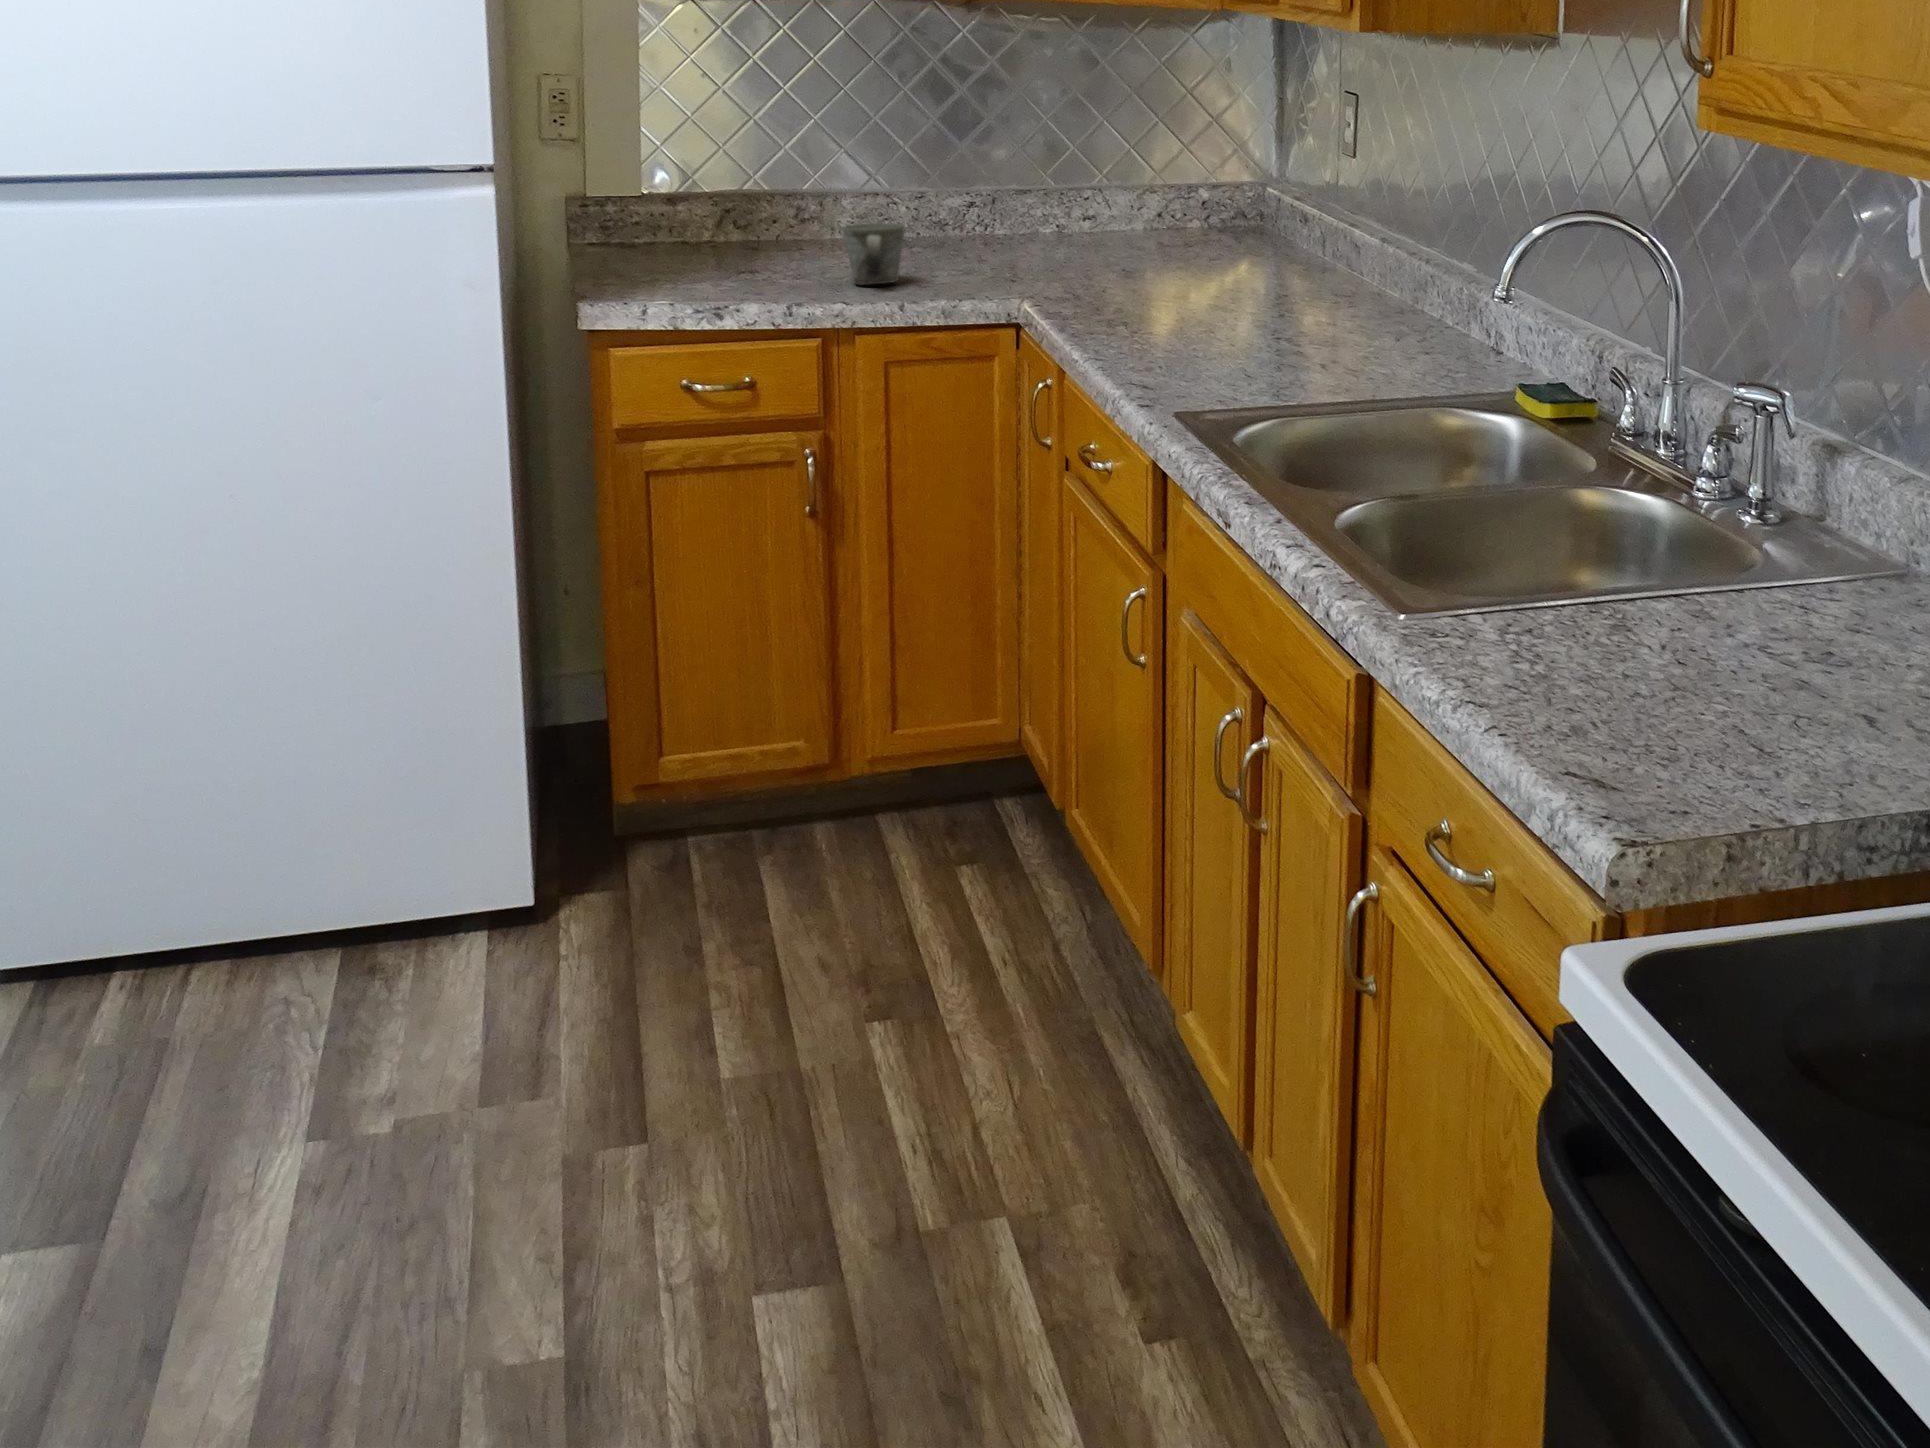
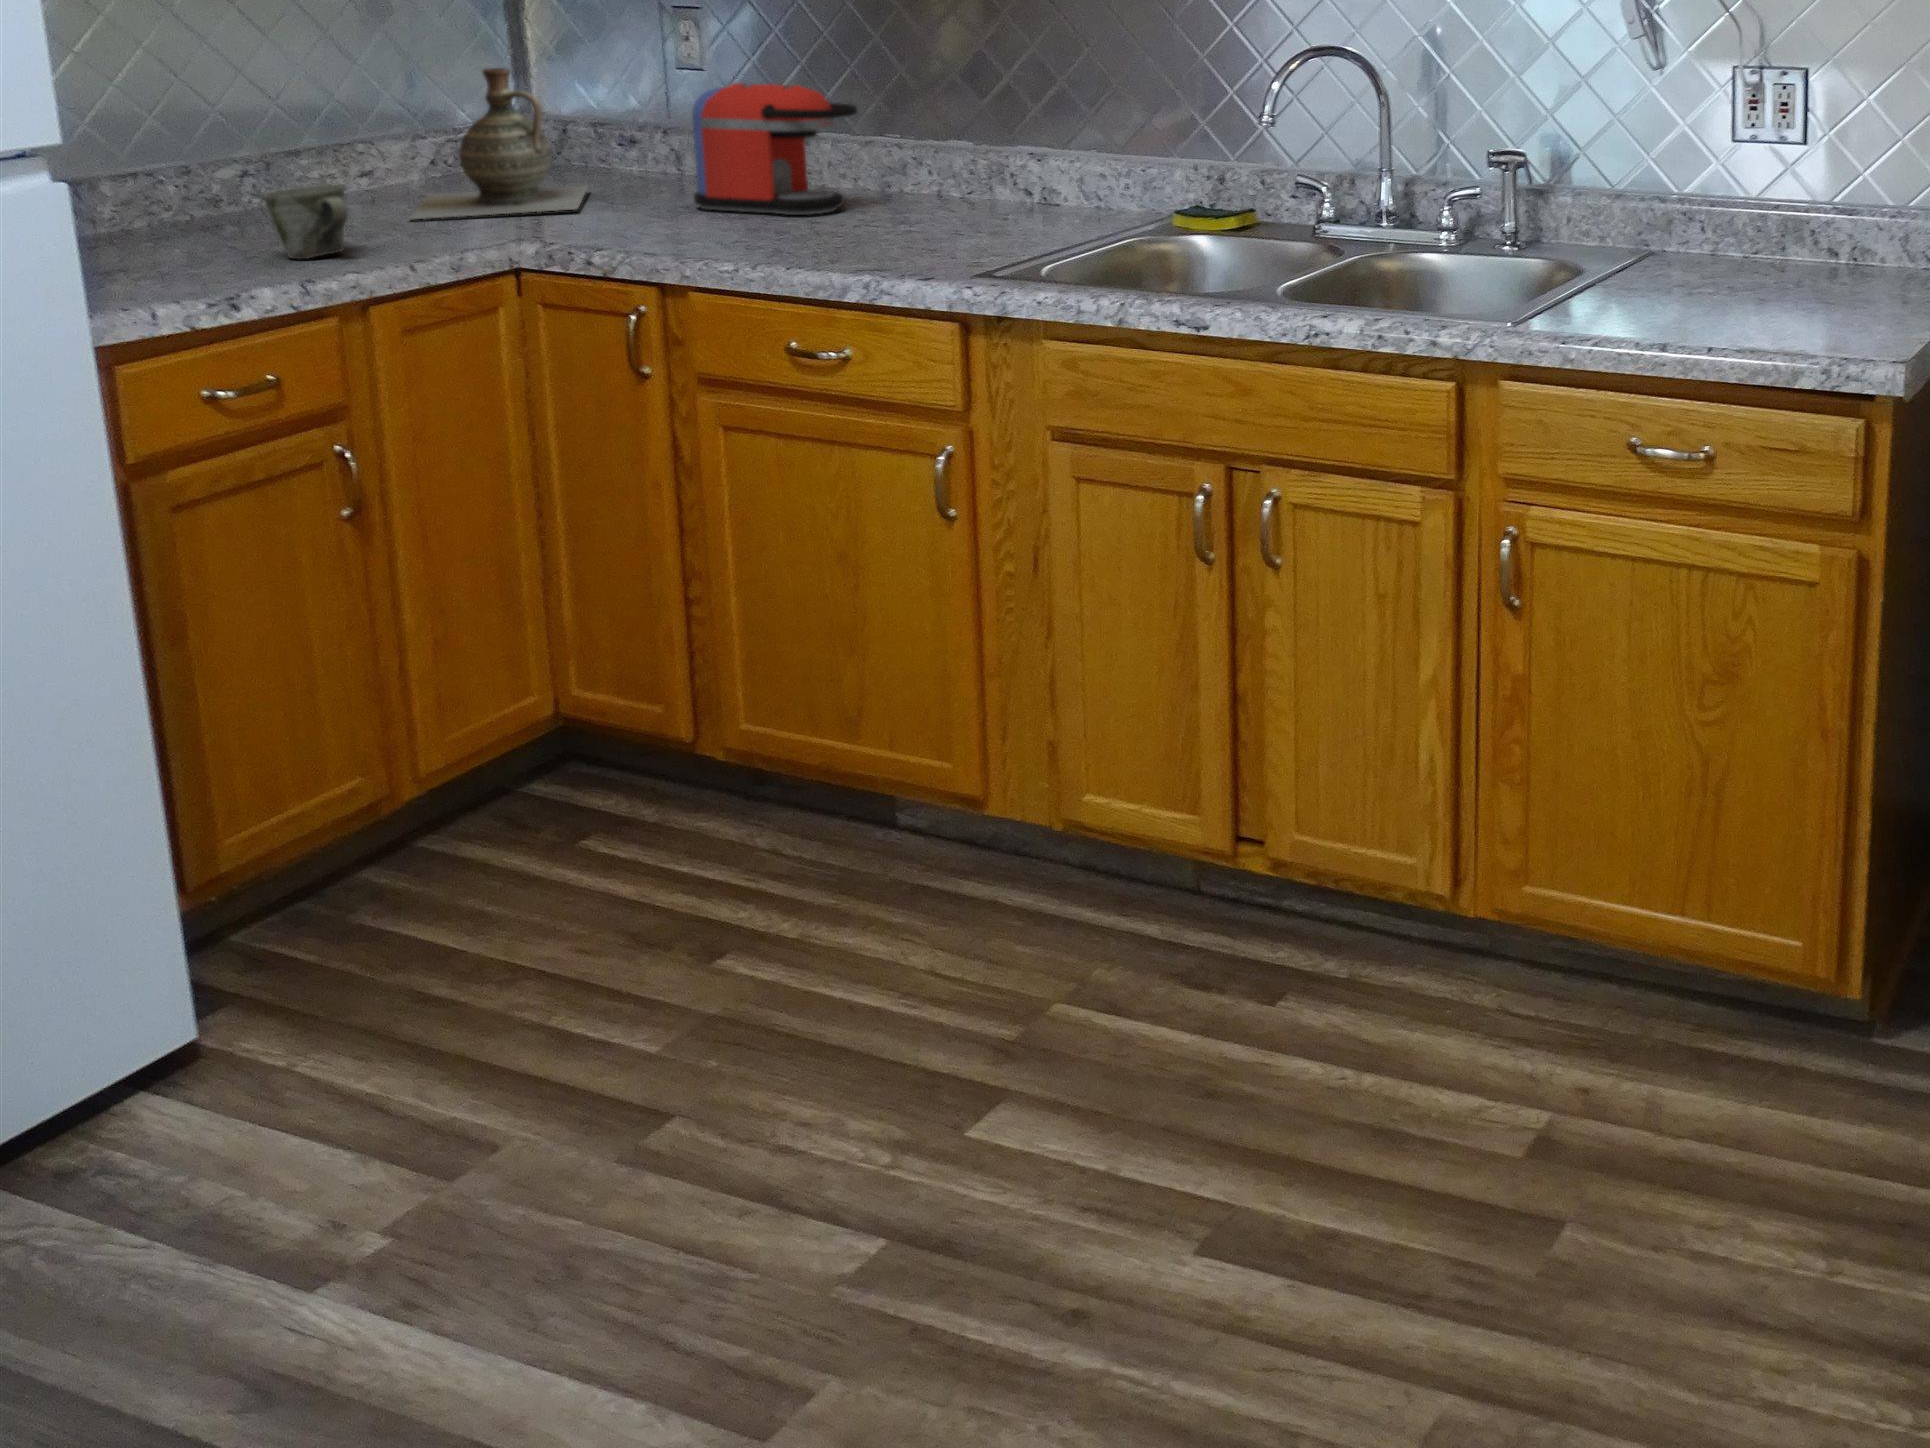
ceramic jug: none [1018,134,1209,277] -> present [410,68,587,219]
coffee maker: none [1219,174,1339,318] -> present [692,83,857,215]

